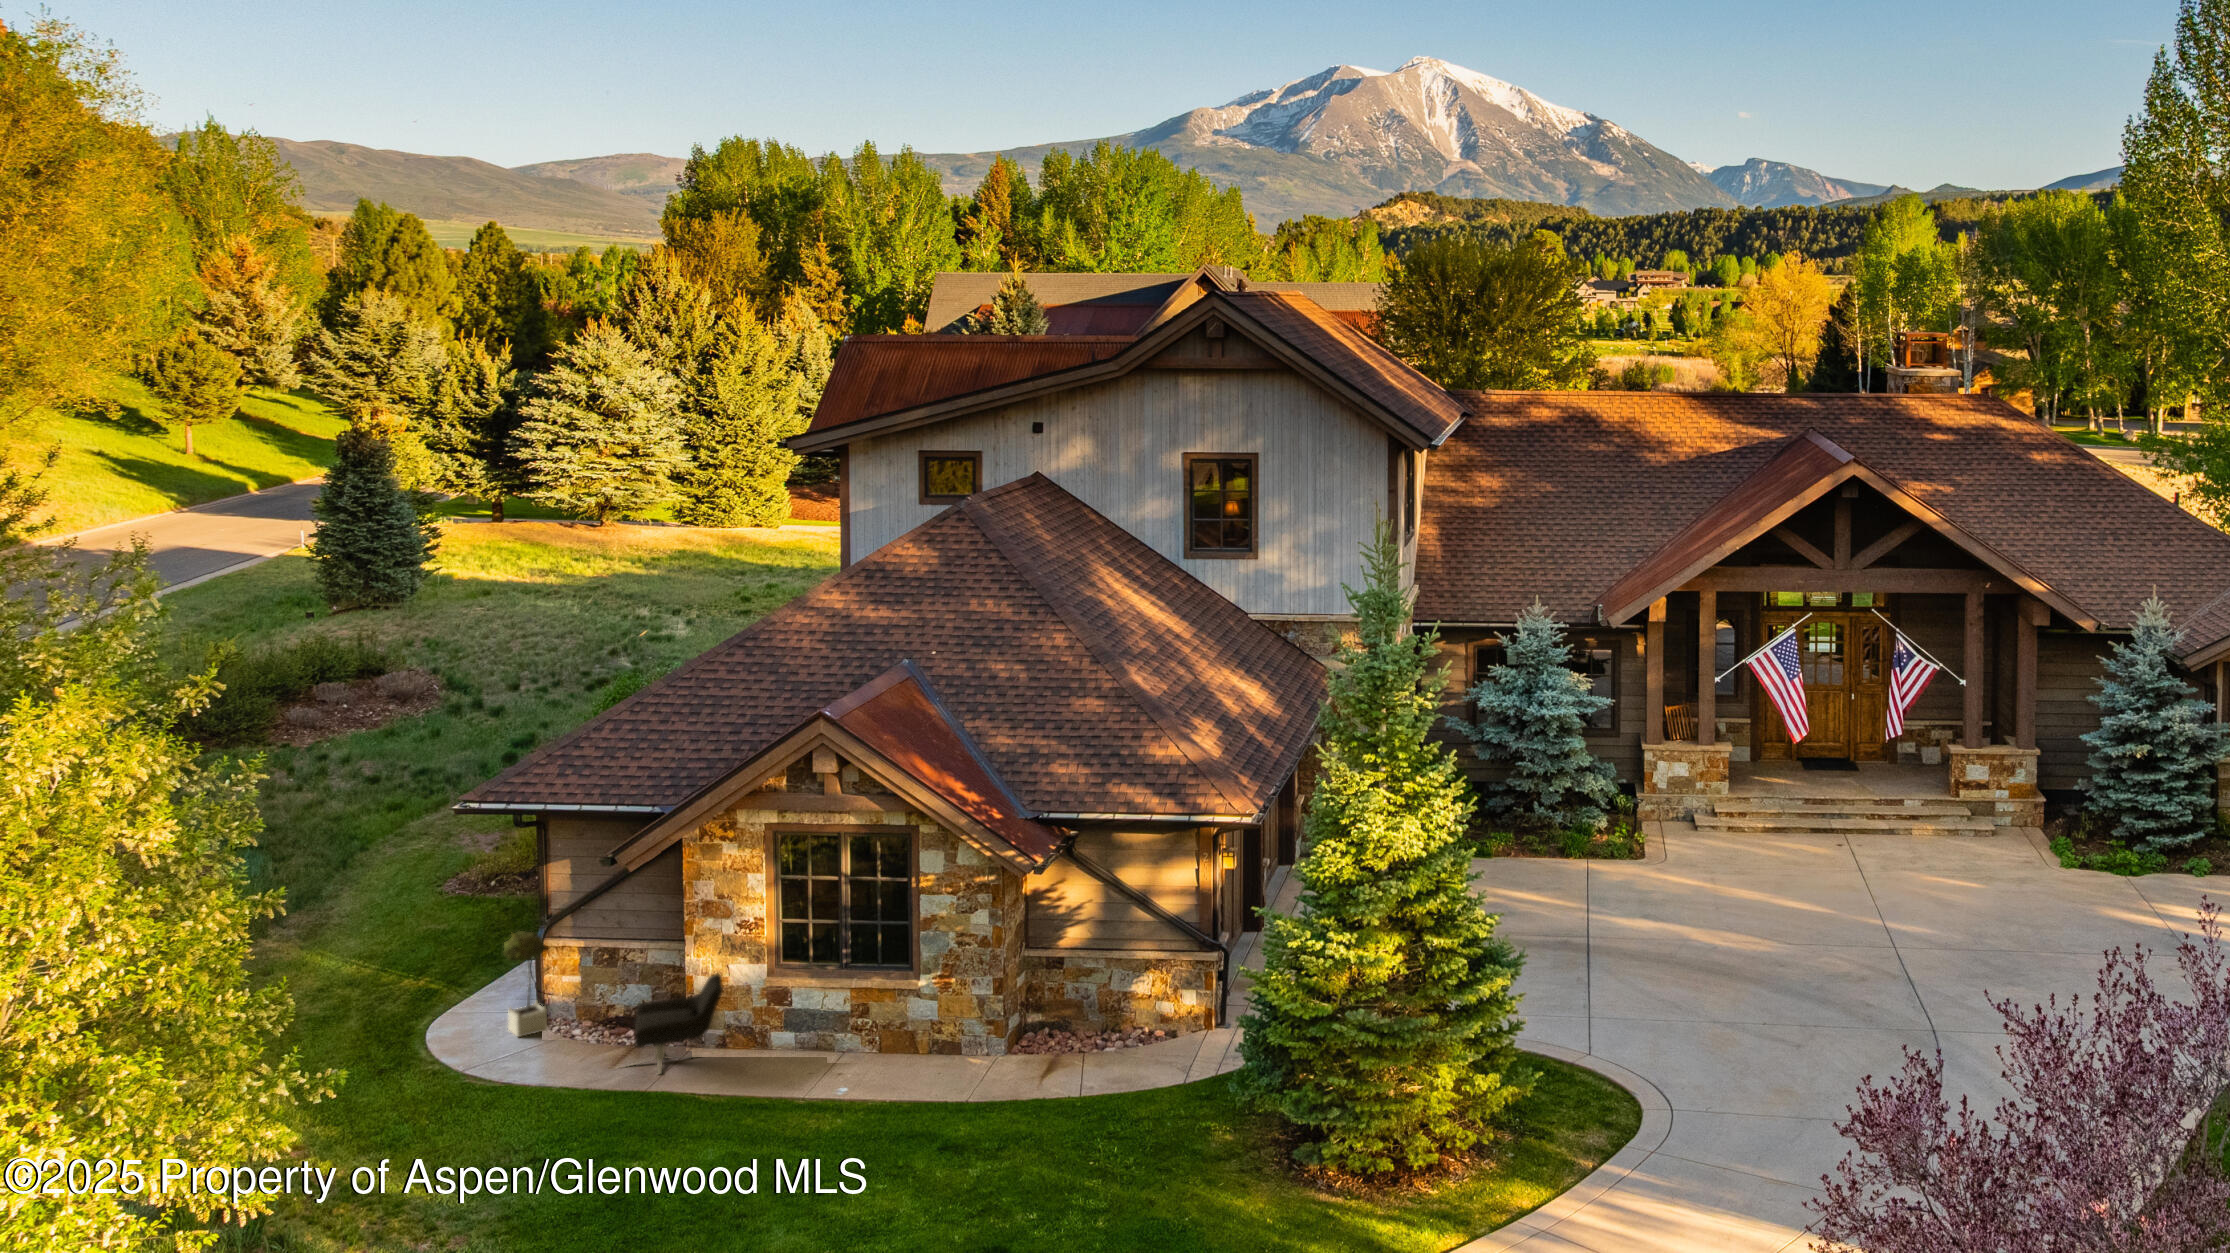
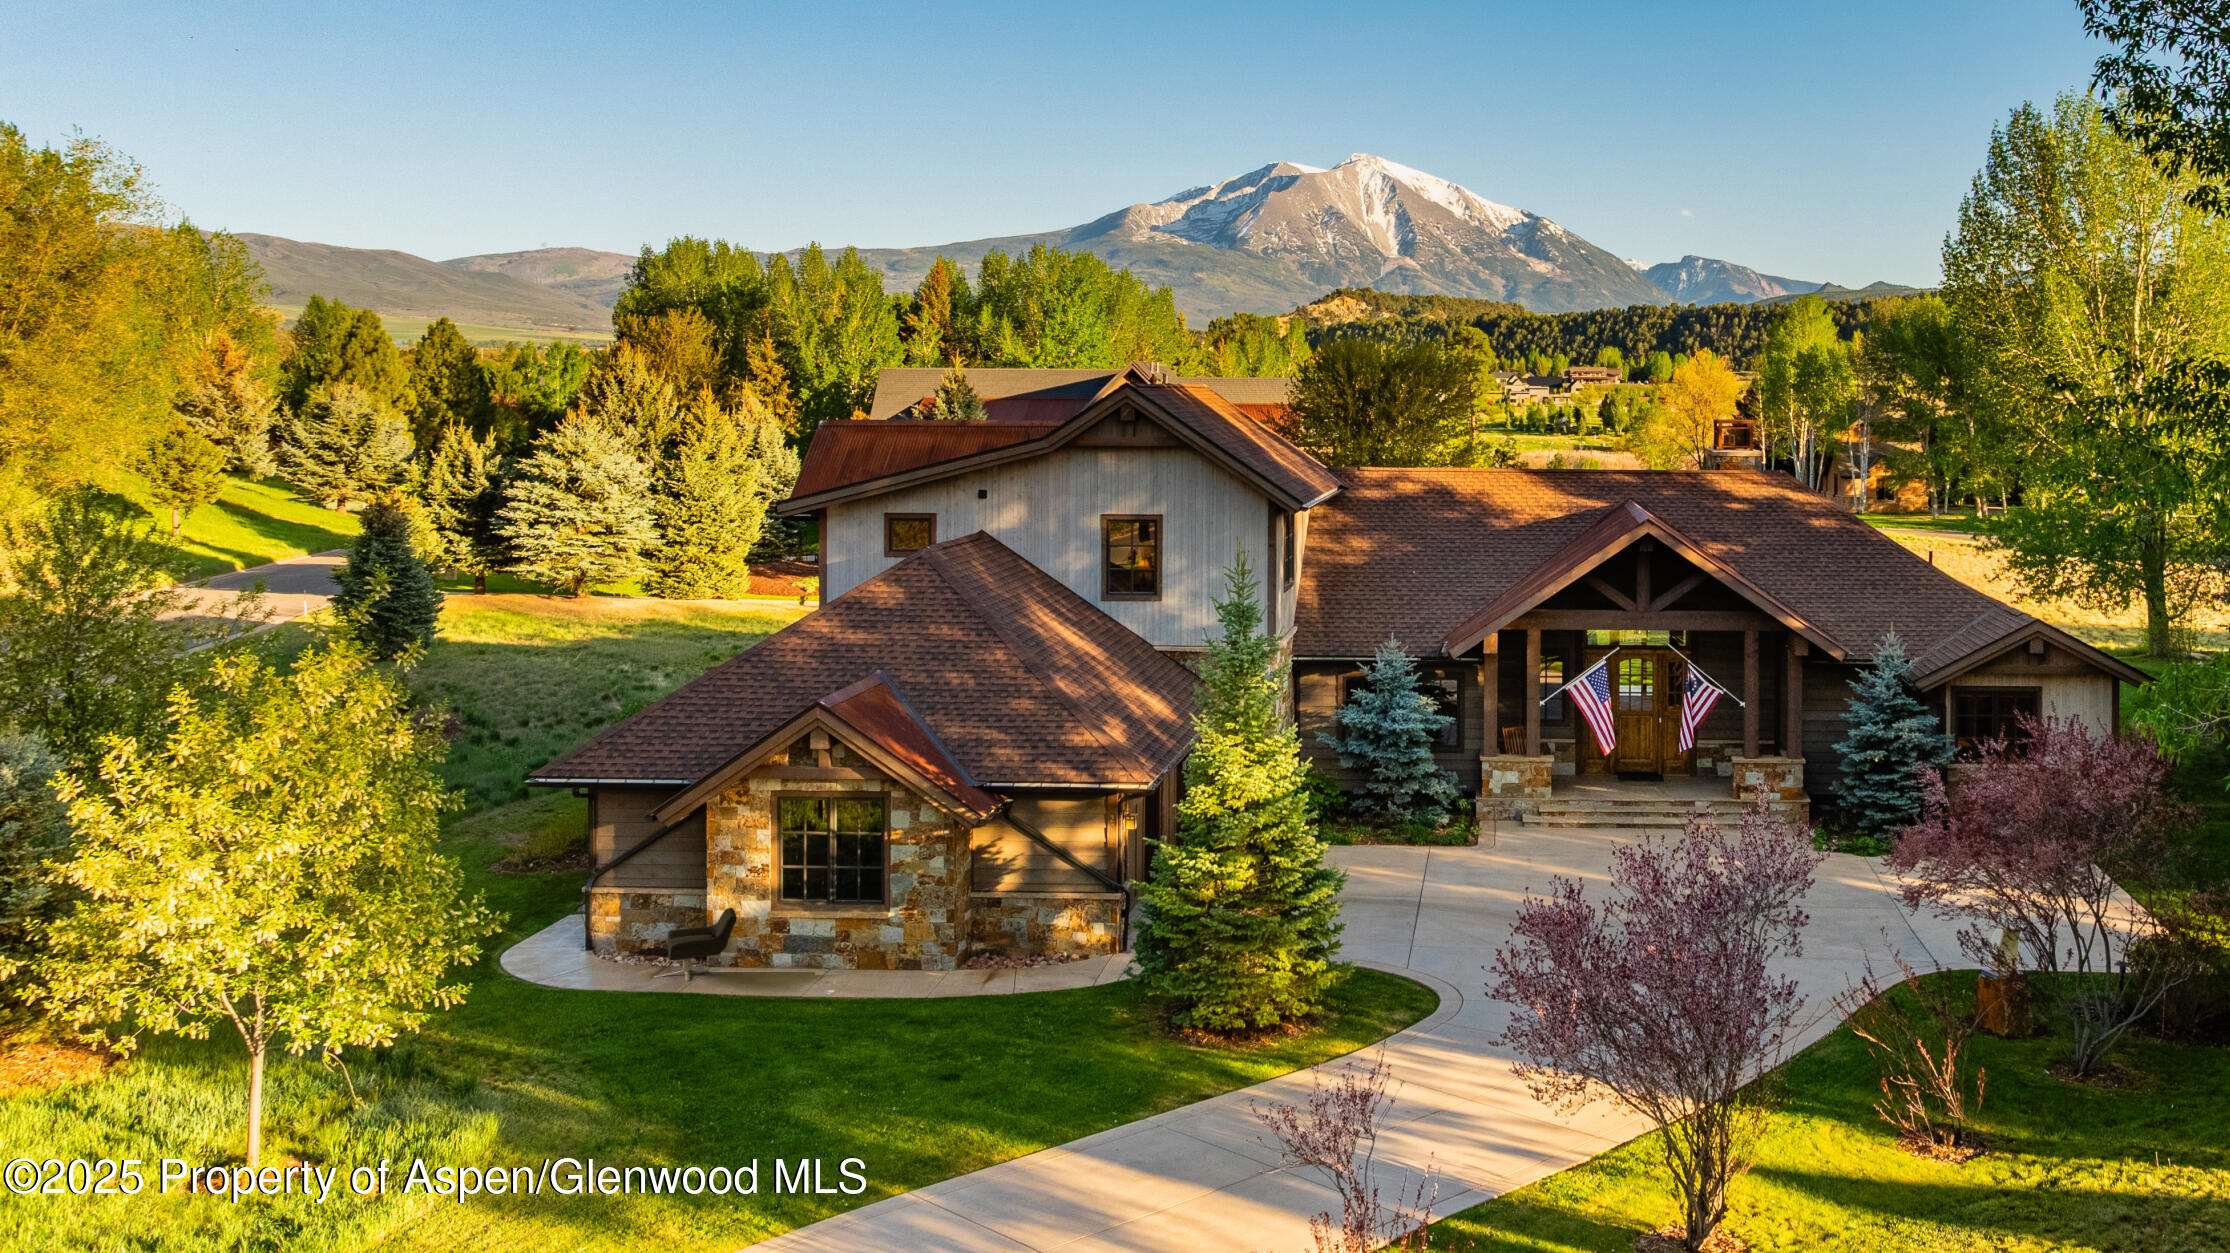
potted tree: present [504,931,549,1038] -> none [562,879,598,960]

